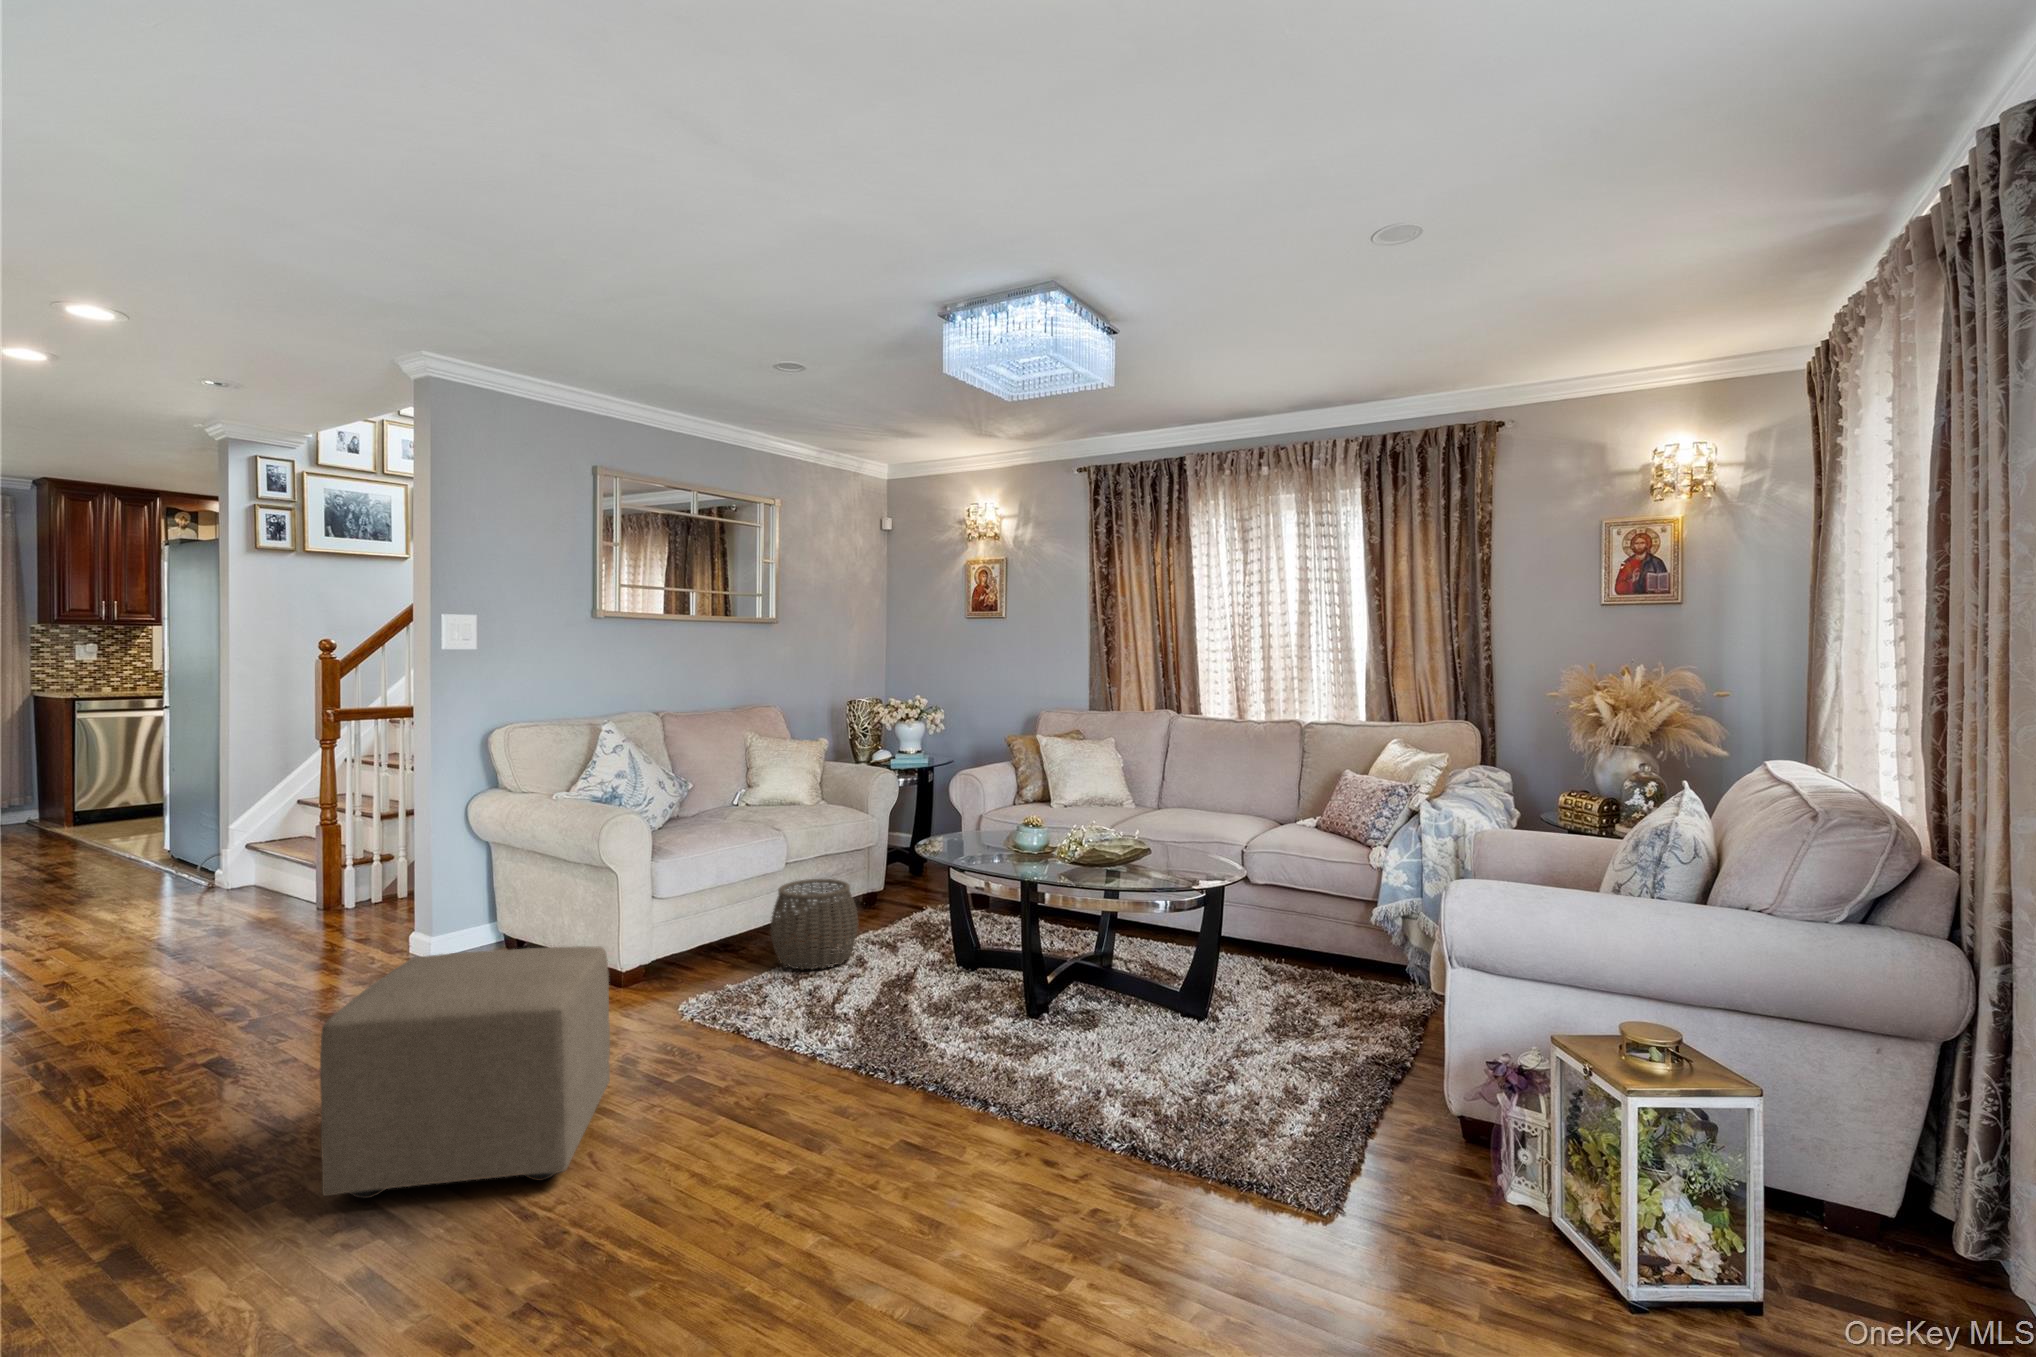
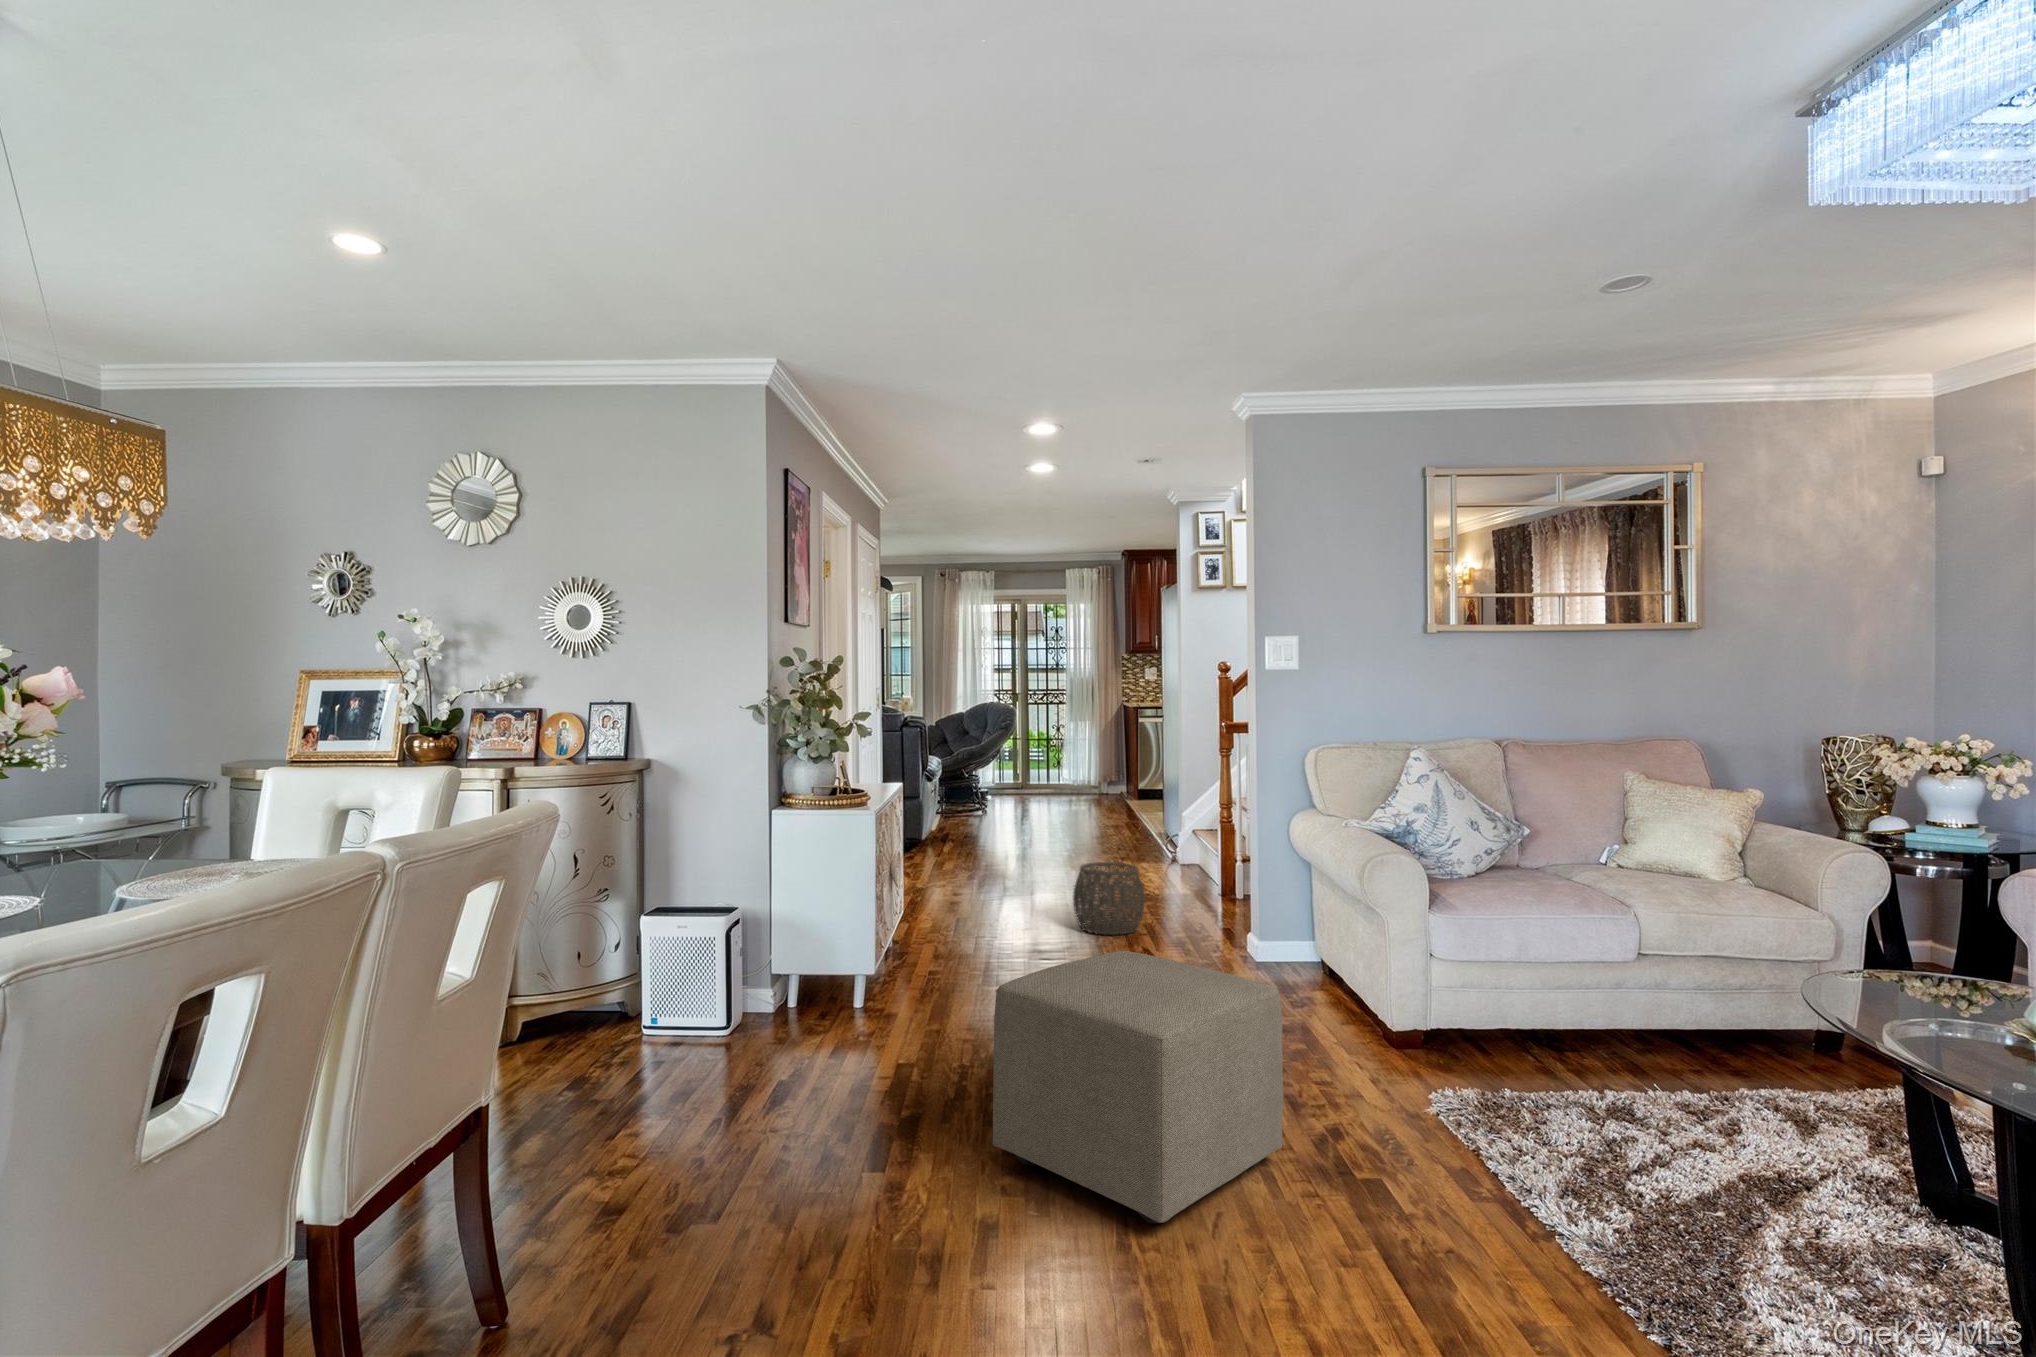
woven basket: present [770,879,858,970] -> present [1073,862,1145,935]

